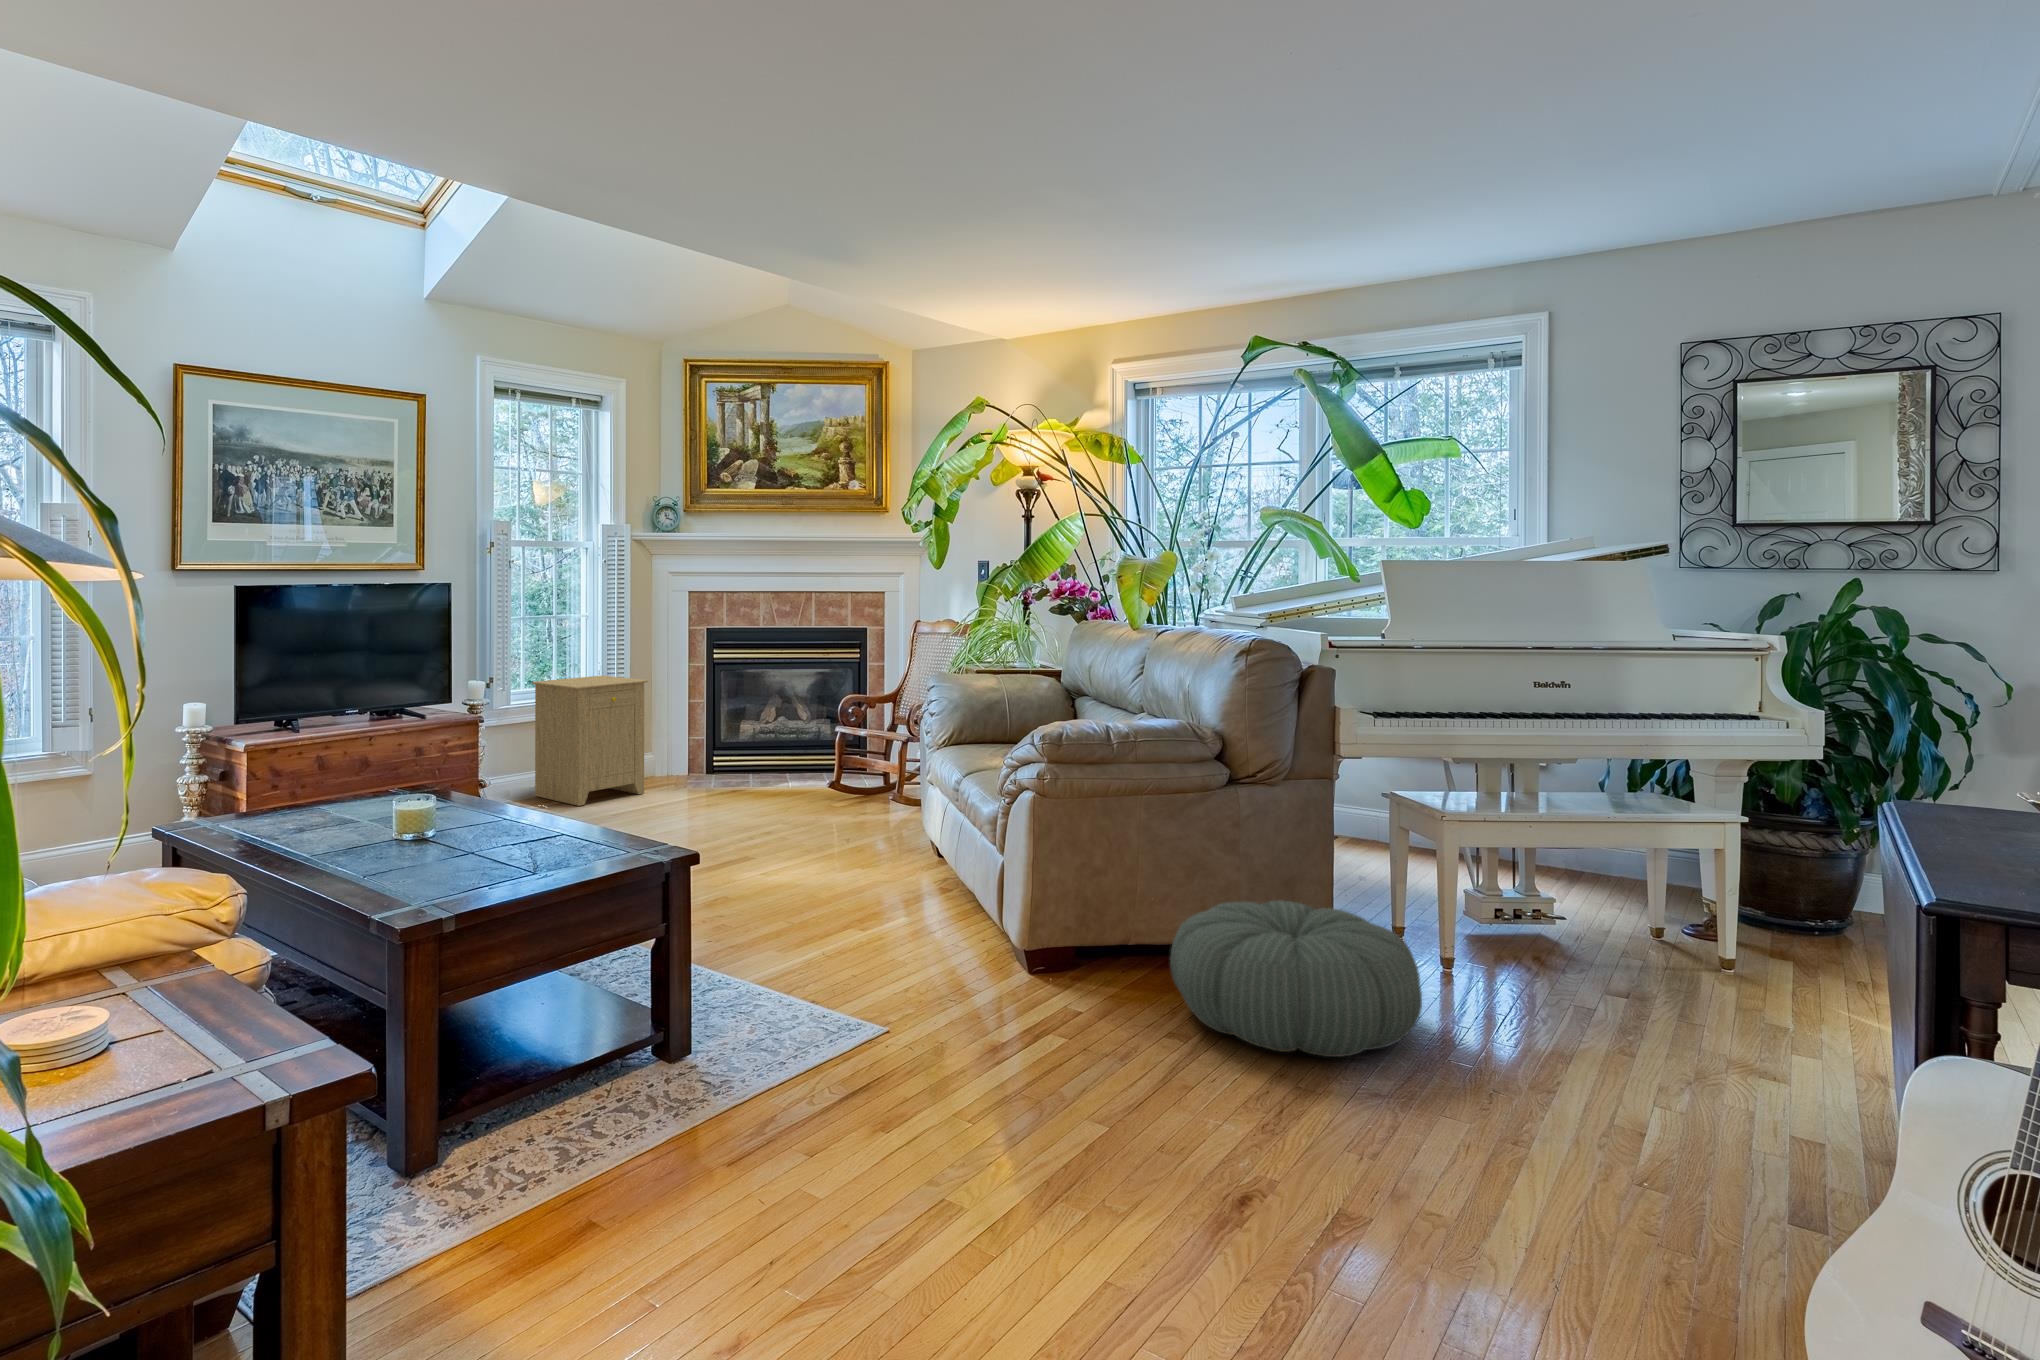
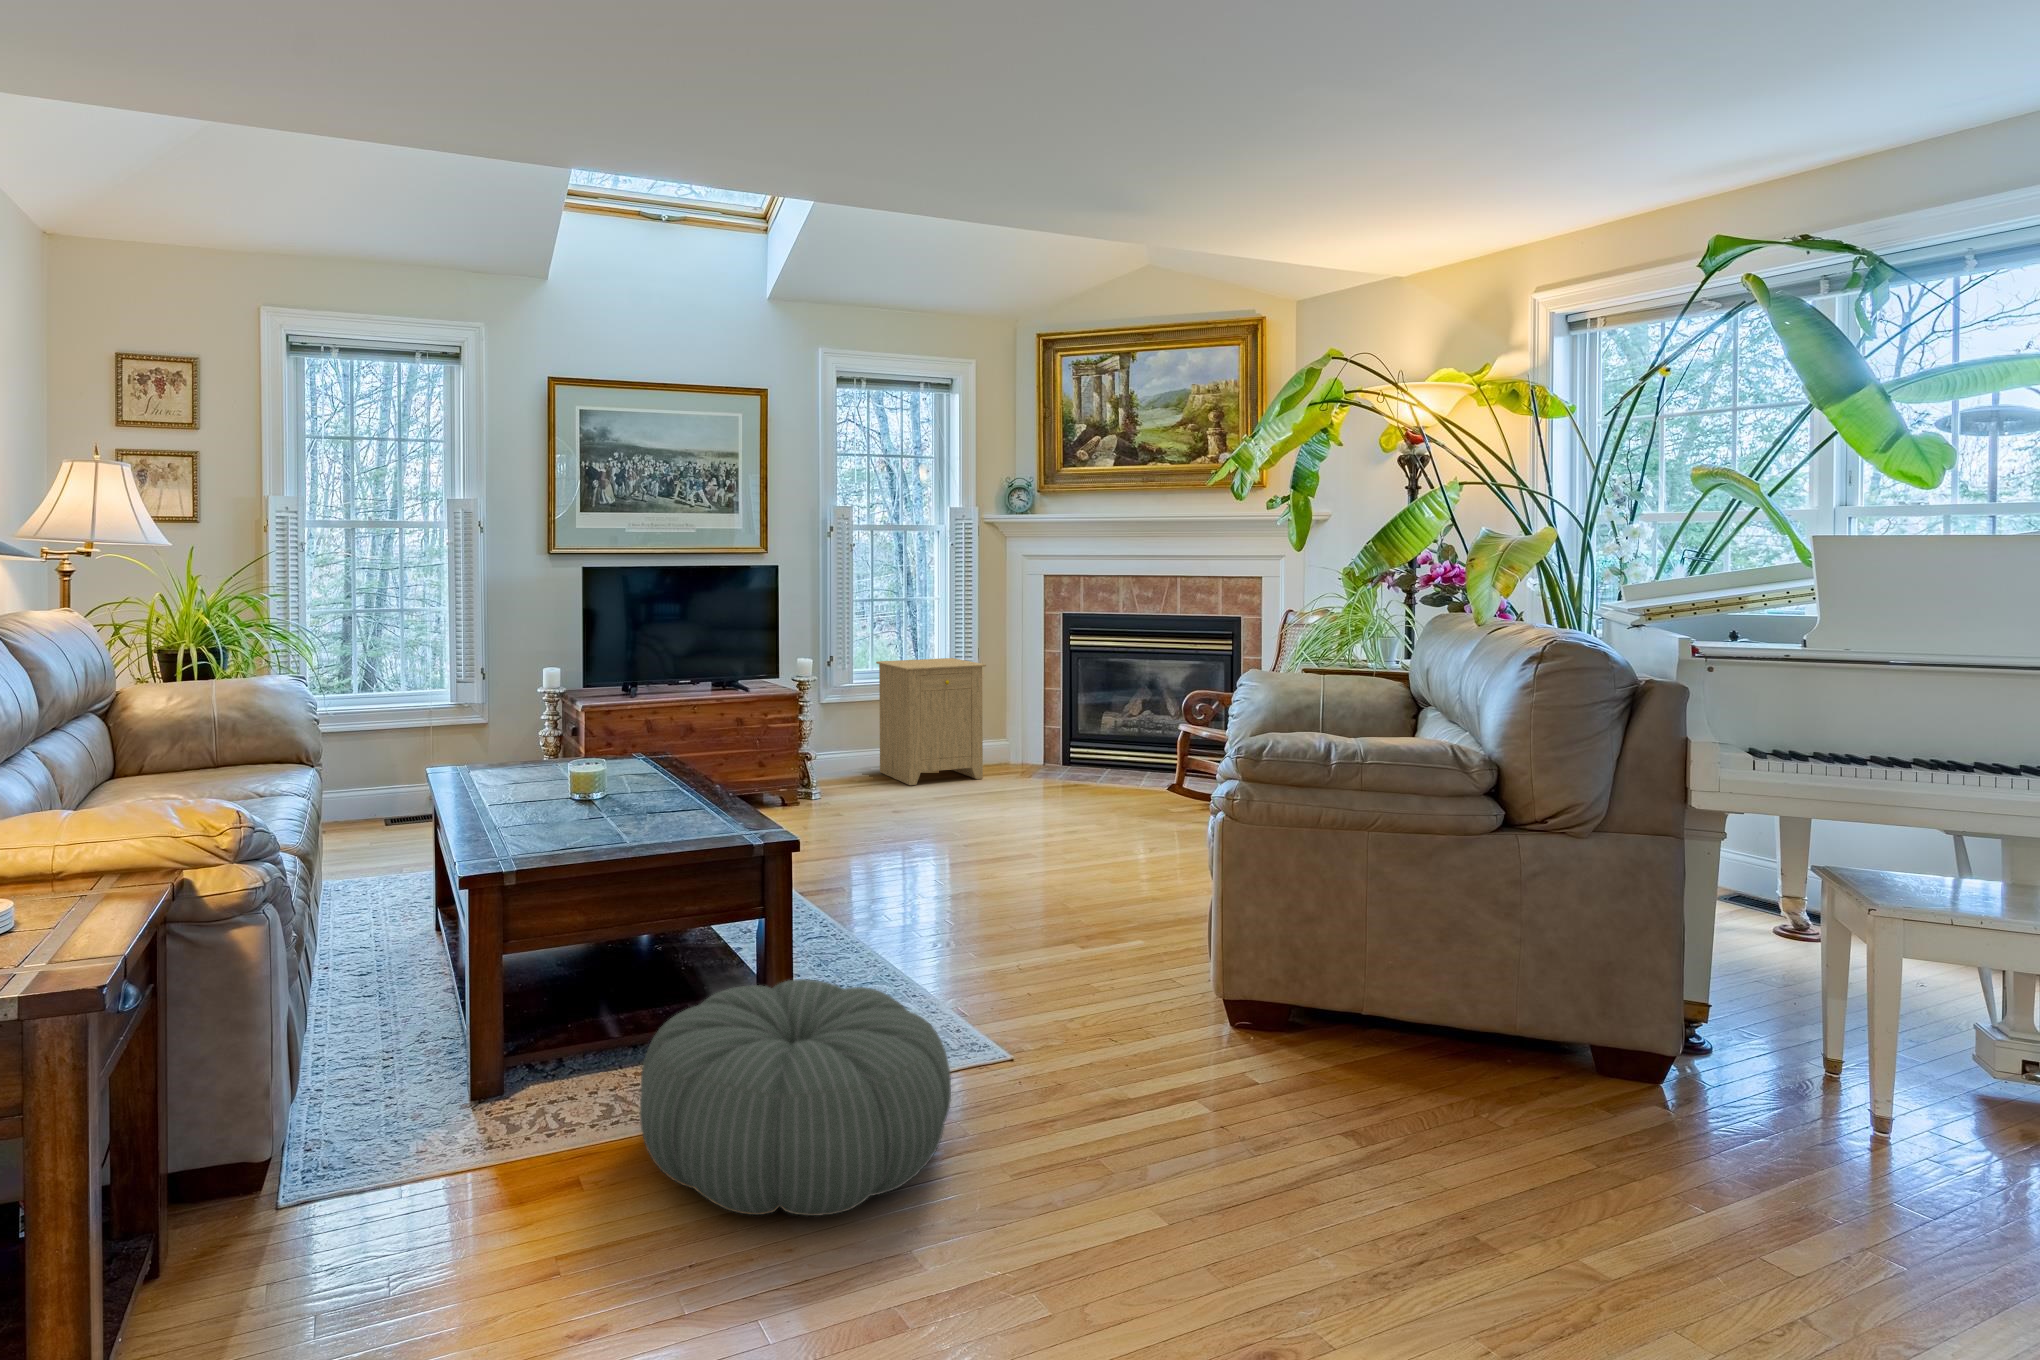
pouf: present [1170,901,1422,1057] -> present [640,979,951,1216]

